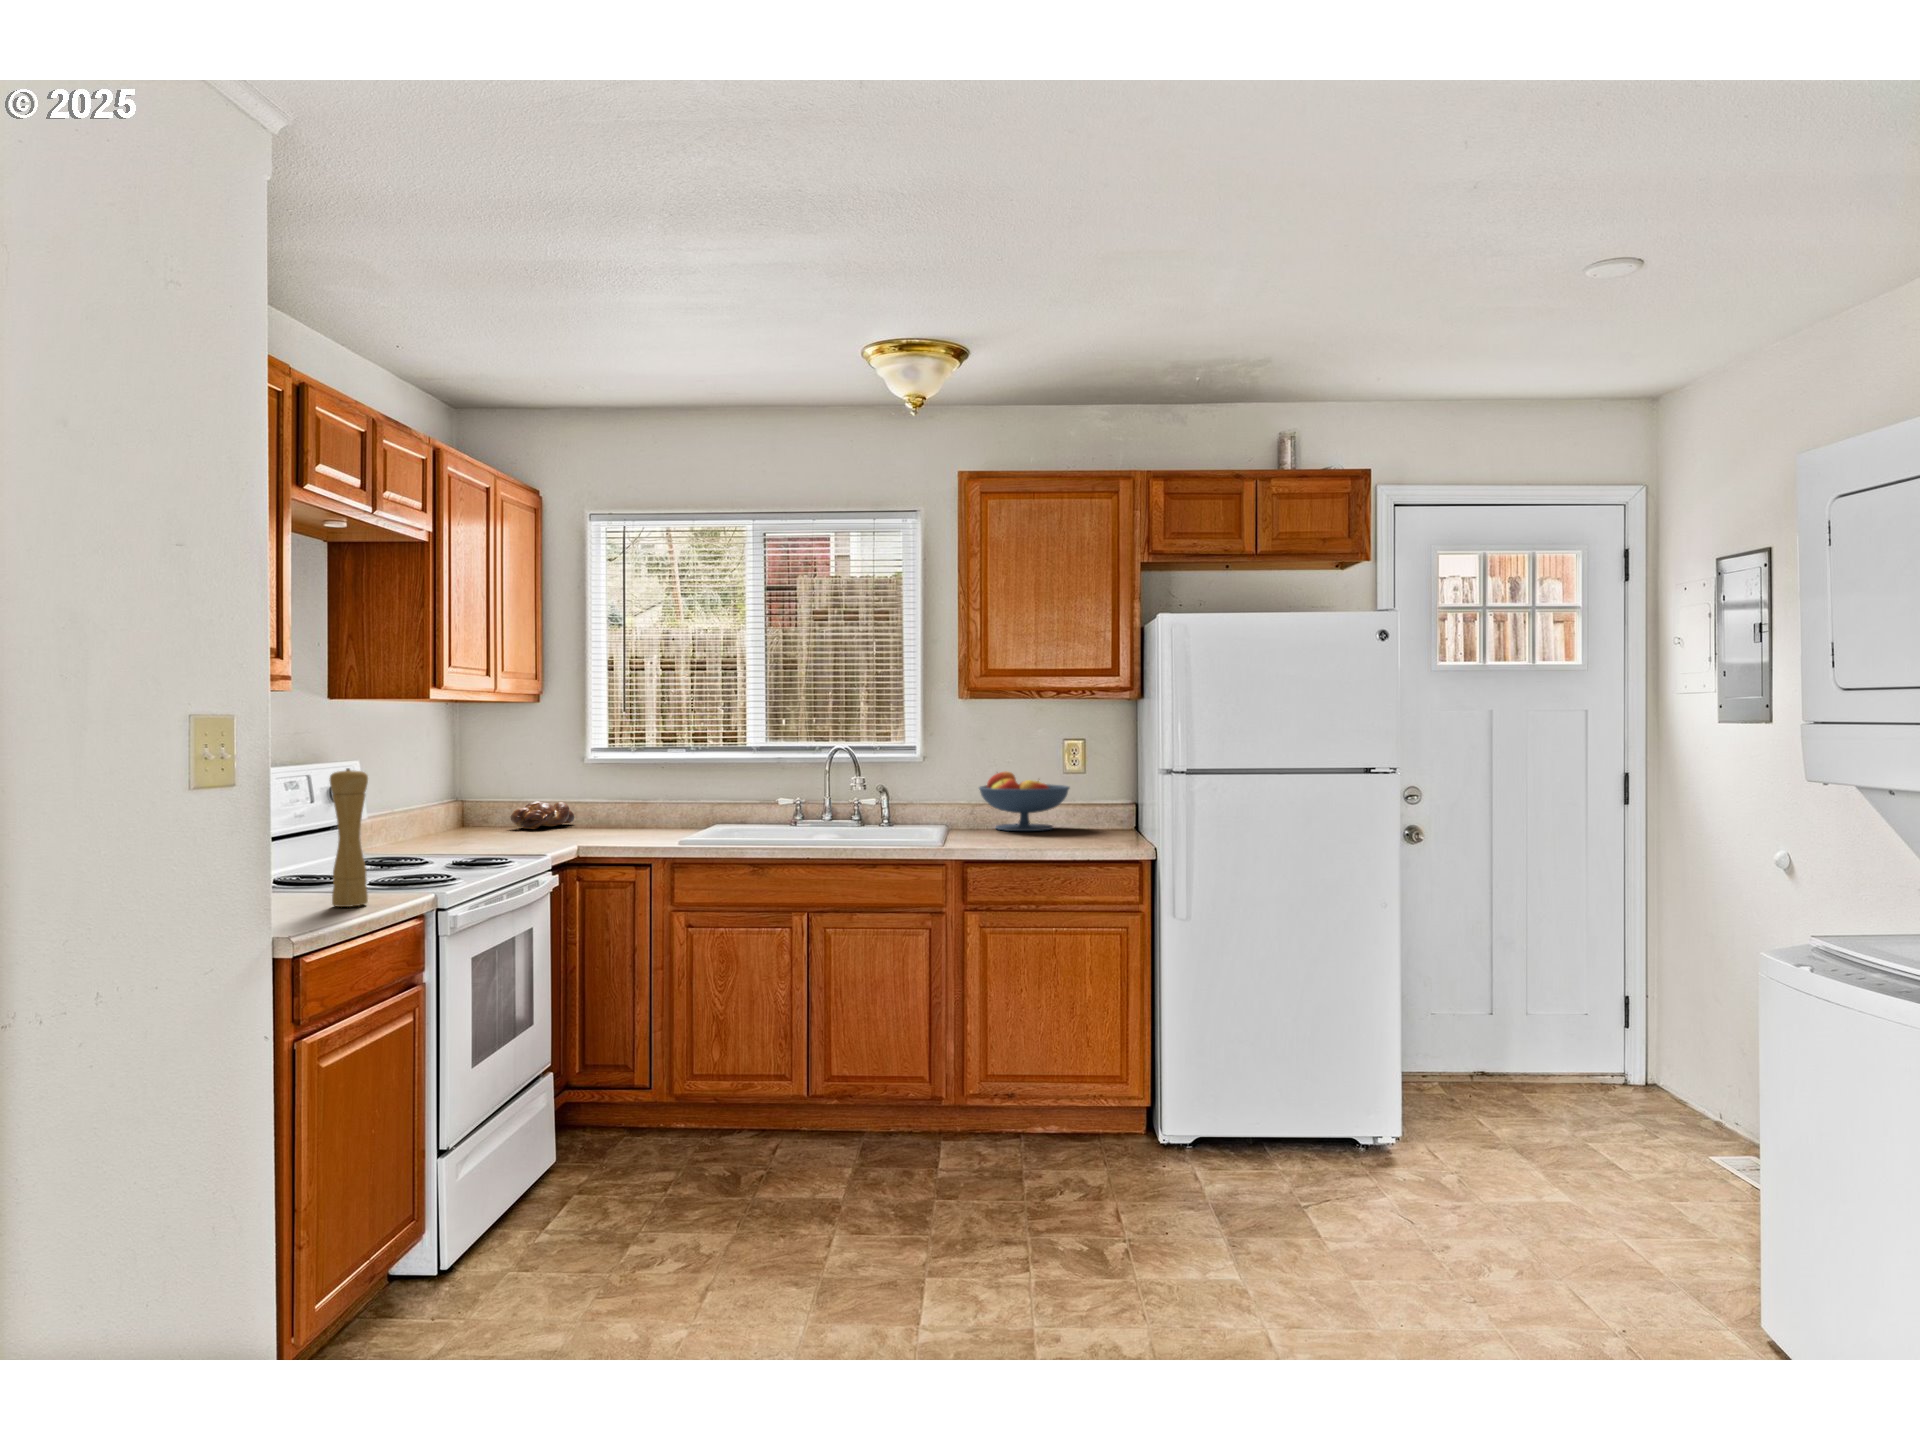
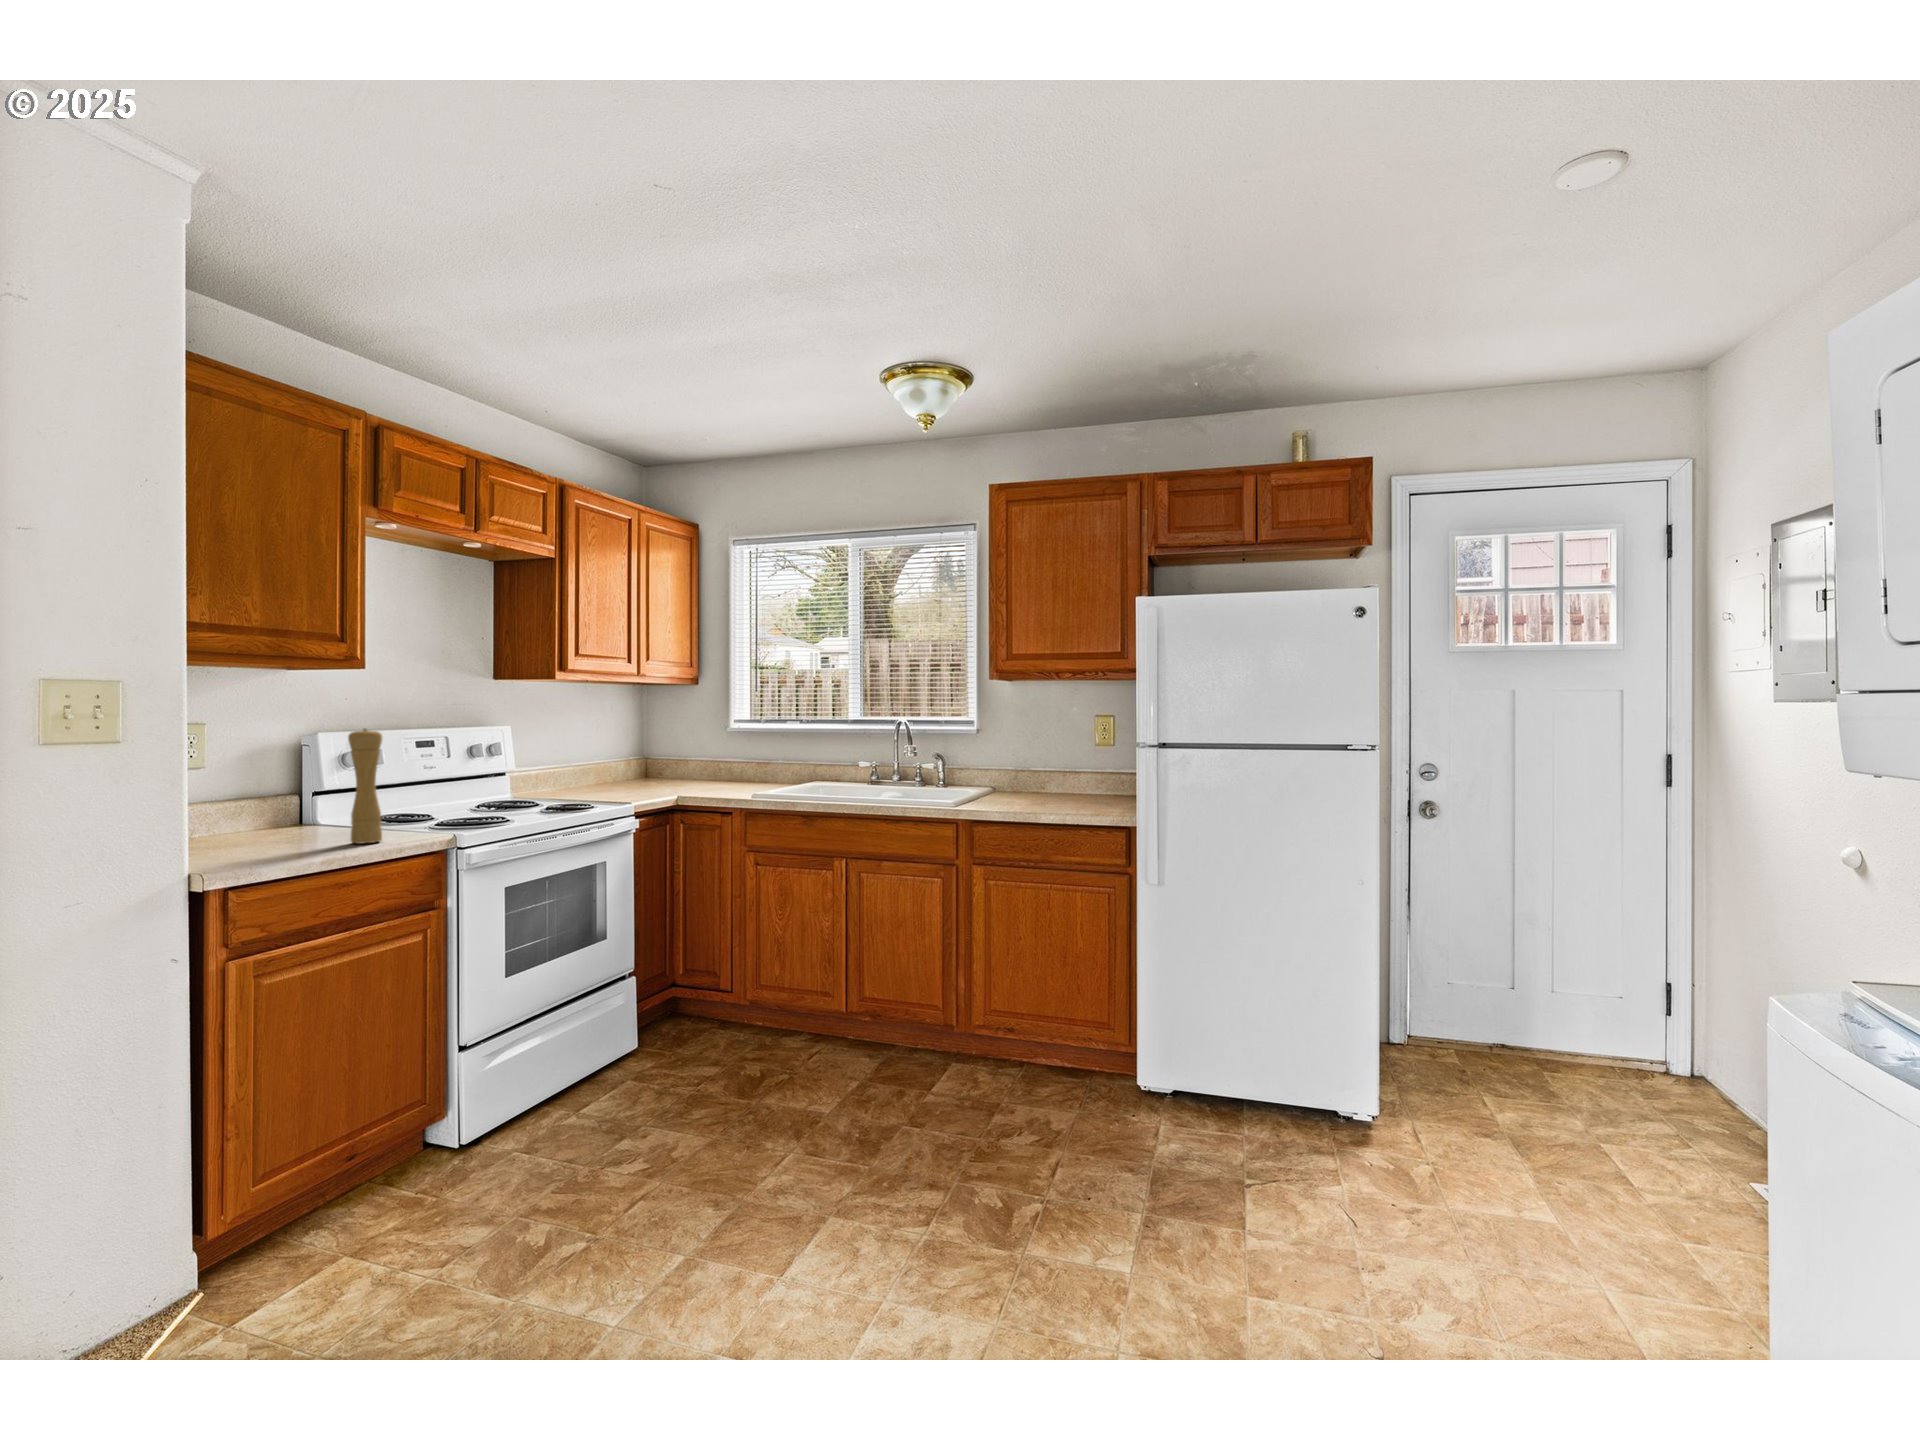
fruit bowl: present [979,771,1069,831] -> none [1019,744,1098,796]
bread loaf: present [510,801,575,829] -> none [665,762,720,784]

